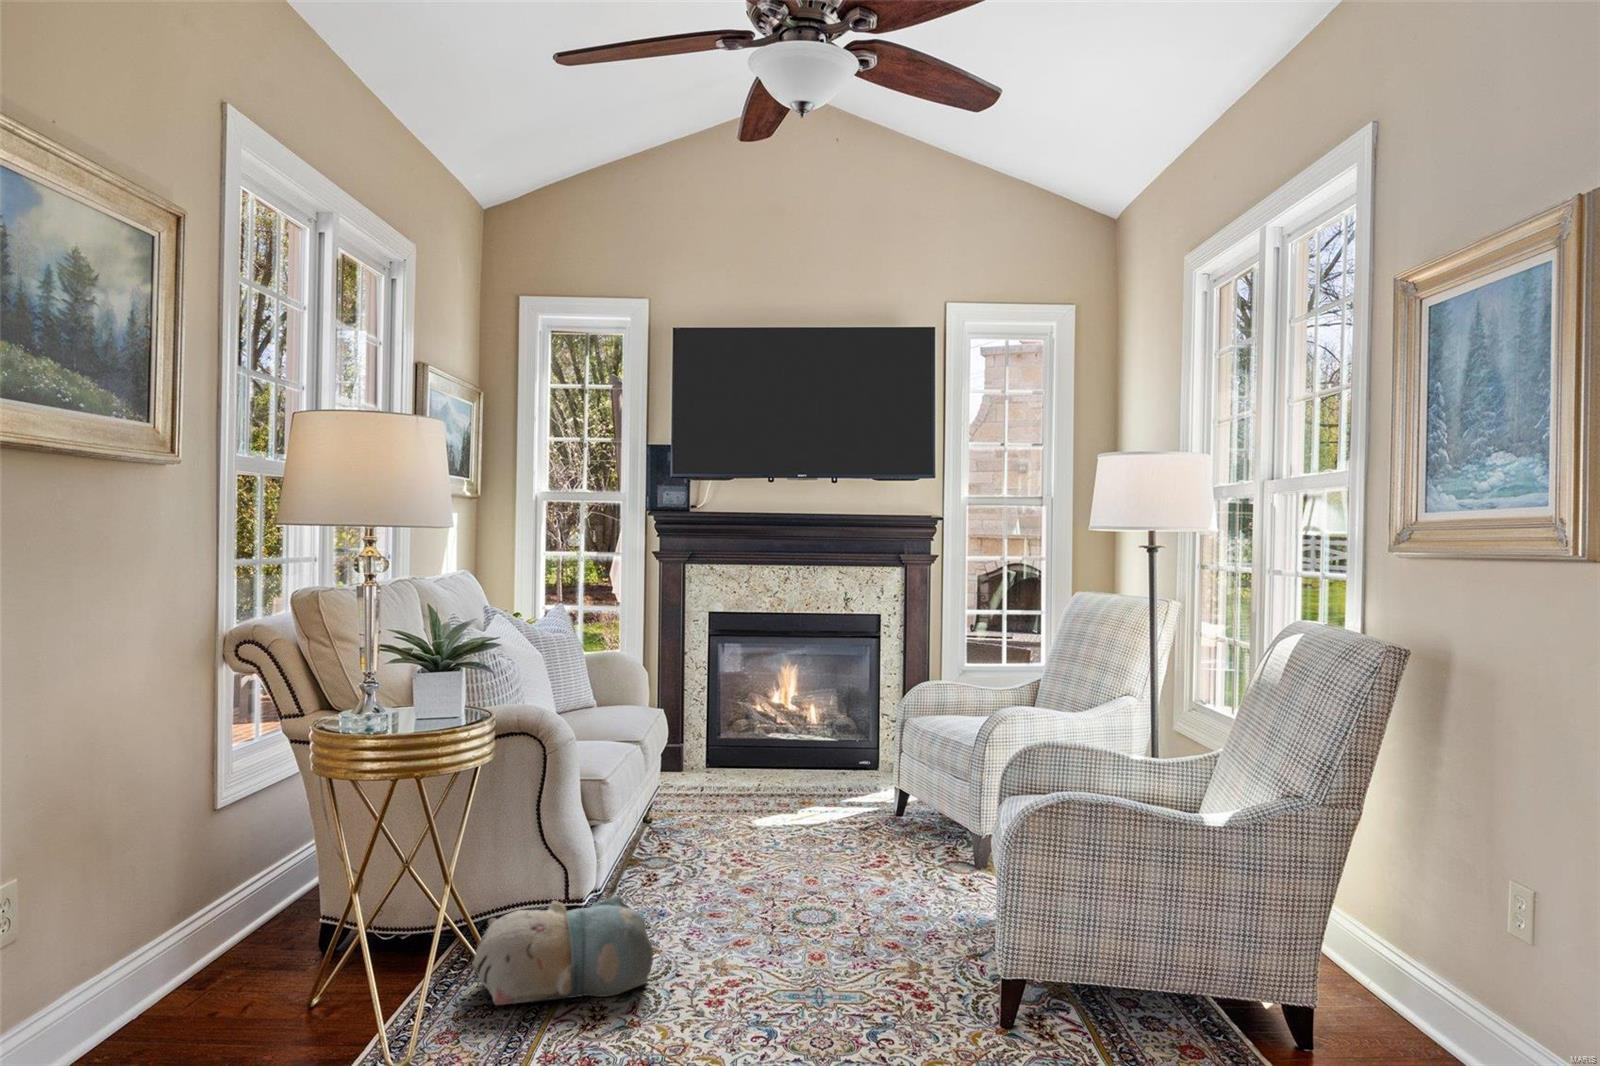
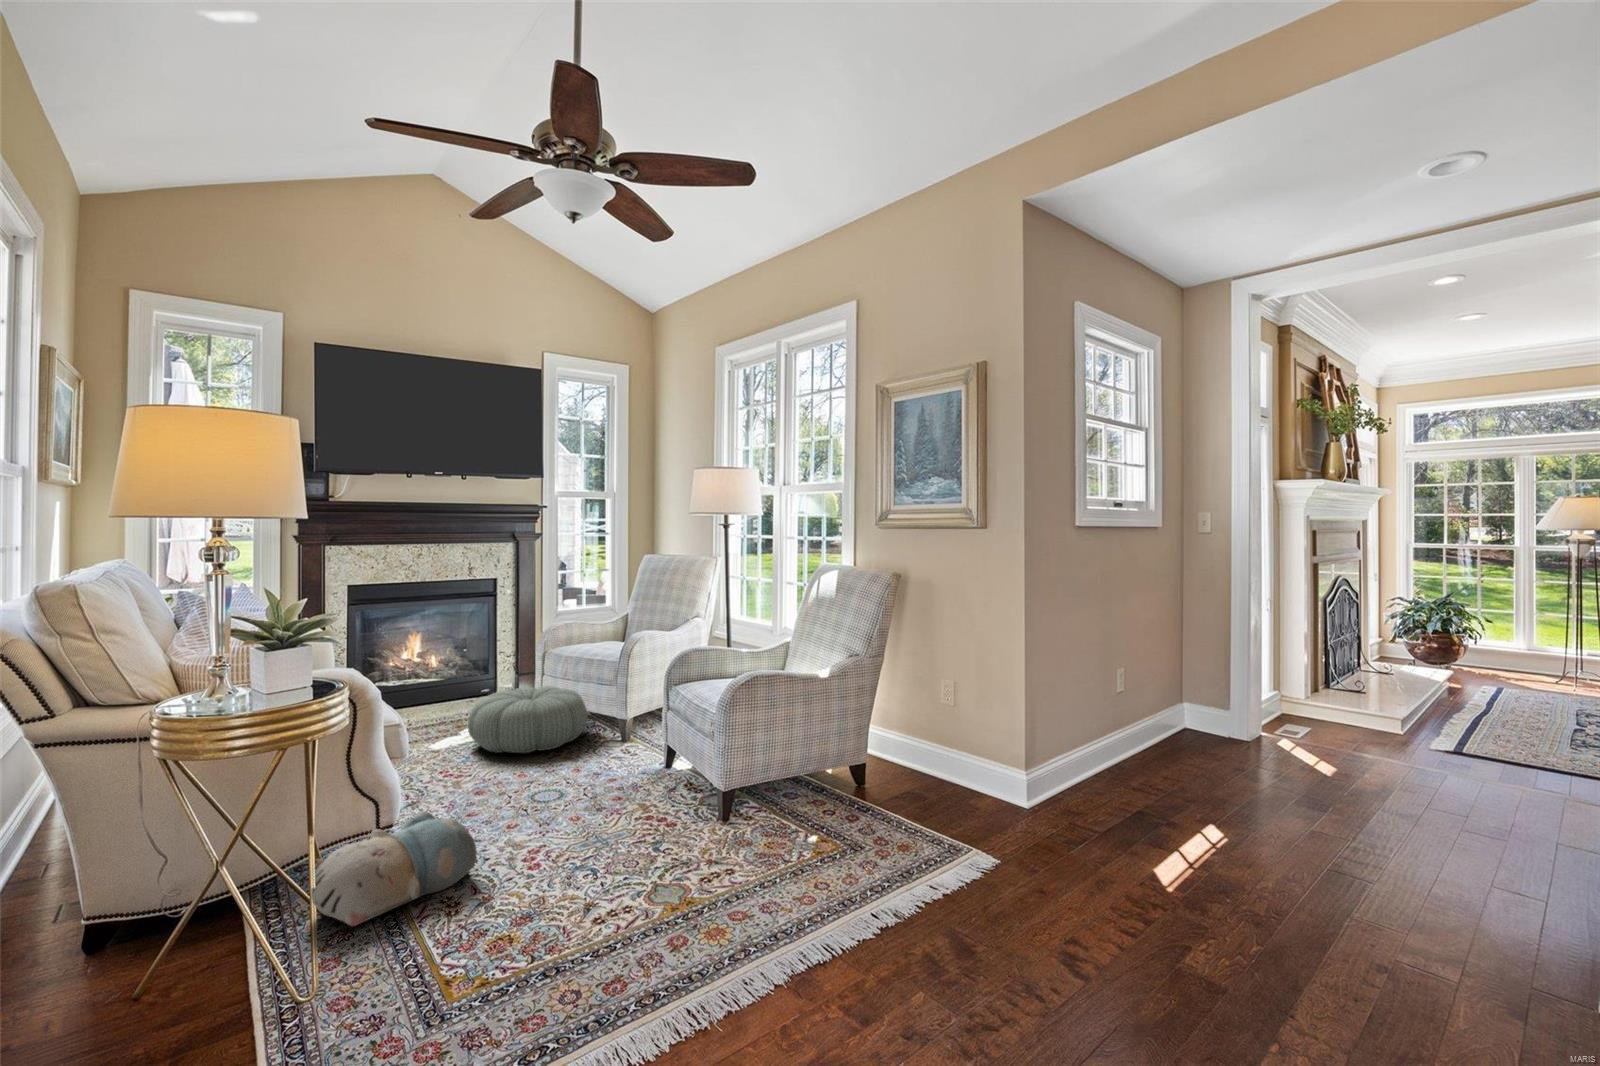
pouf: none [782,765,936,858] -> present [468,686,587,753]

